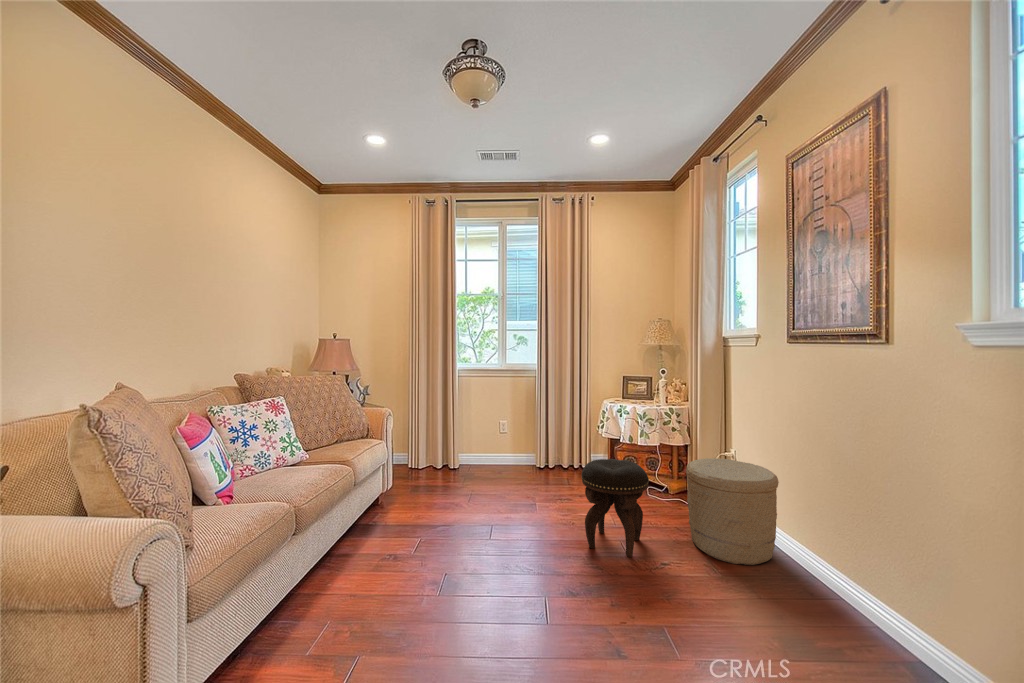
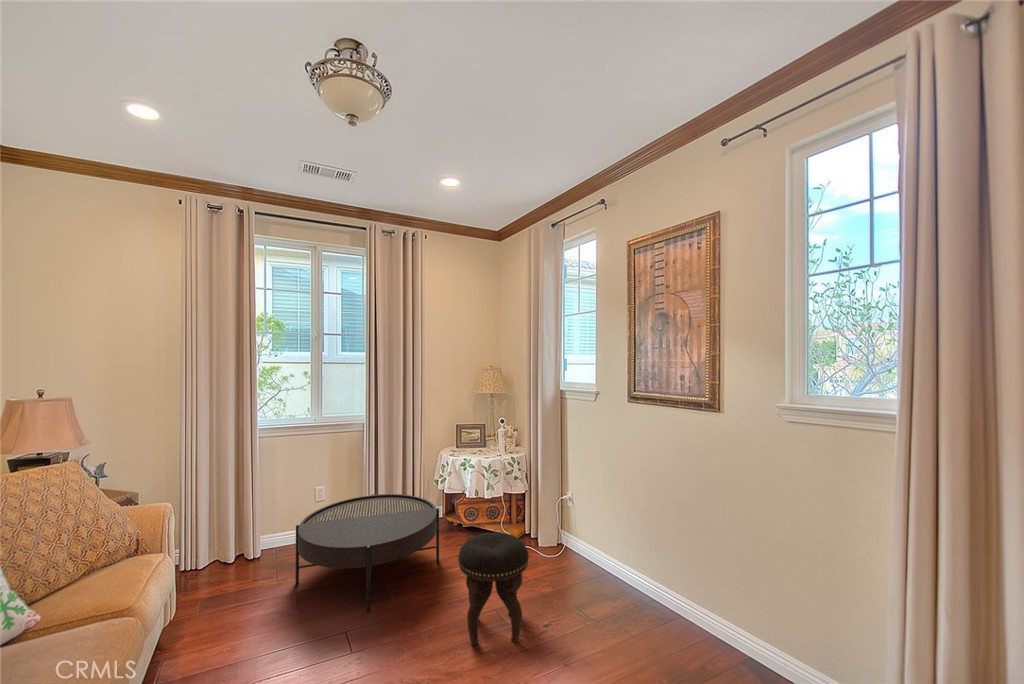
coffee table: none [478,430,591,510] -> present [295,494,439,613]
woven basket: present [686,458,779,565] -> none [551,508,628,614]

